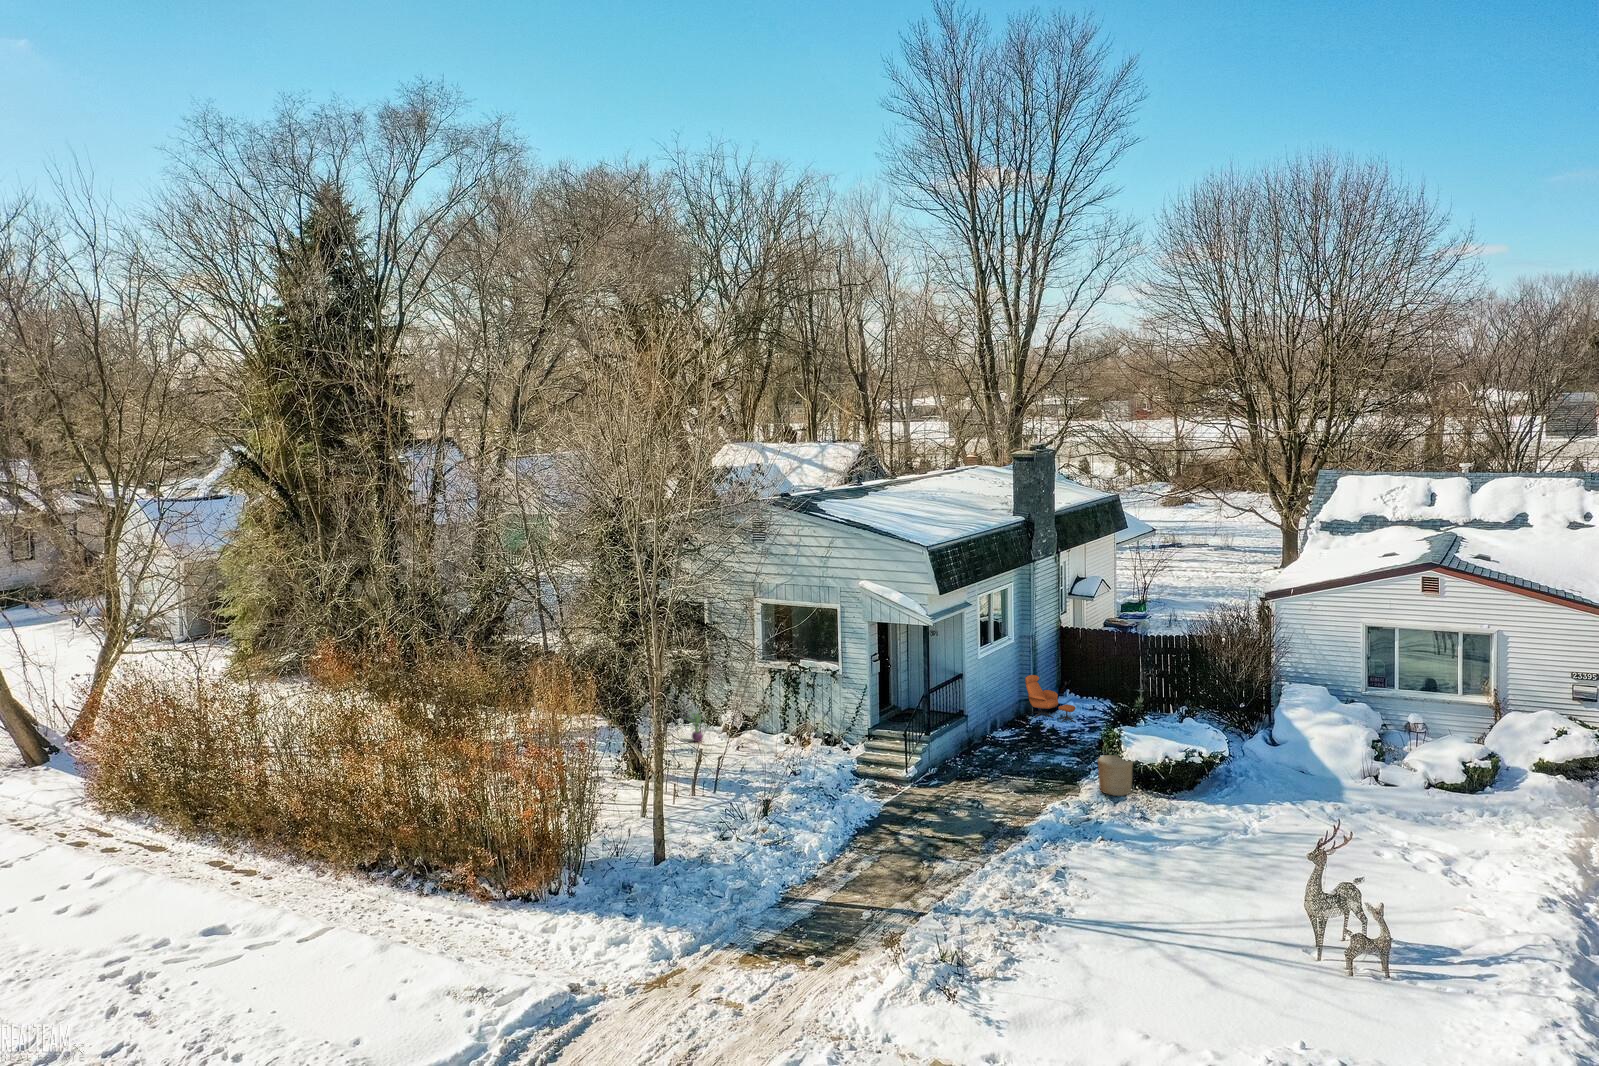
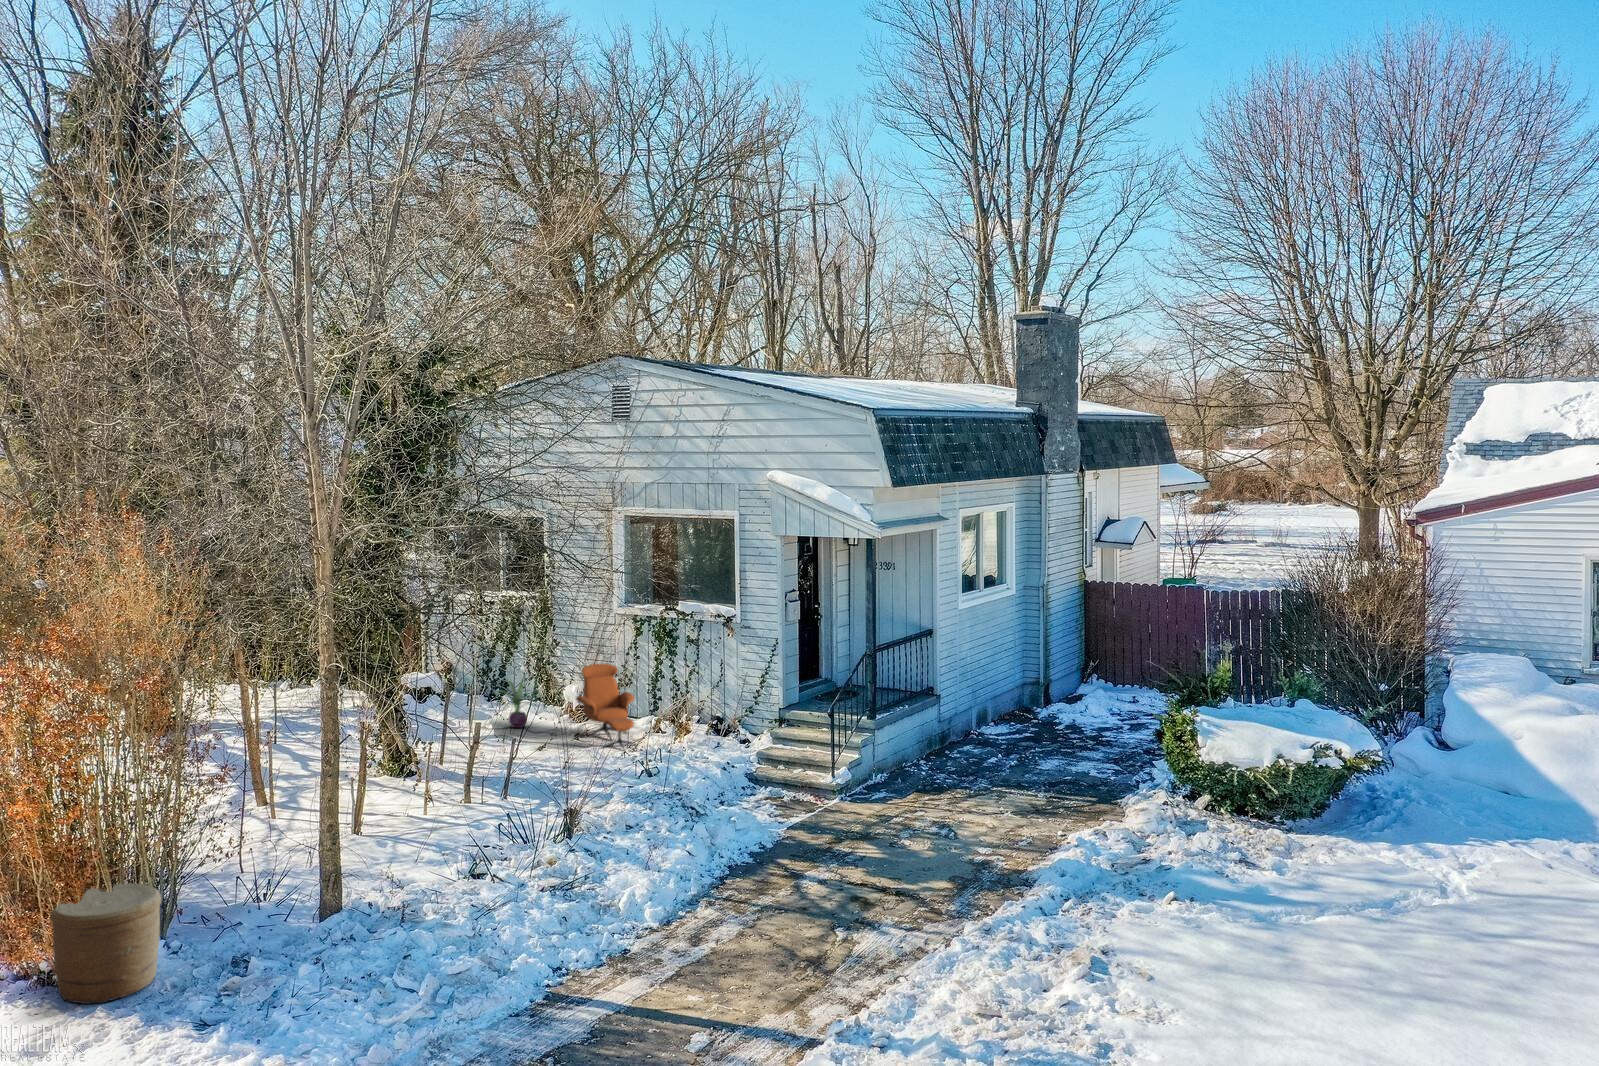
lounge chair: present [1025,675,1075,722] -> present [576,664,635,748]
woven basket: present [1098,755,1133,796] -> present [50,883,161,1004]

